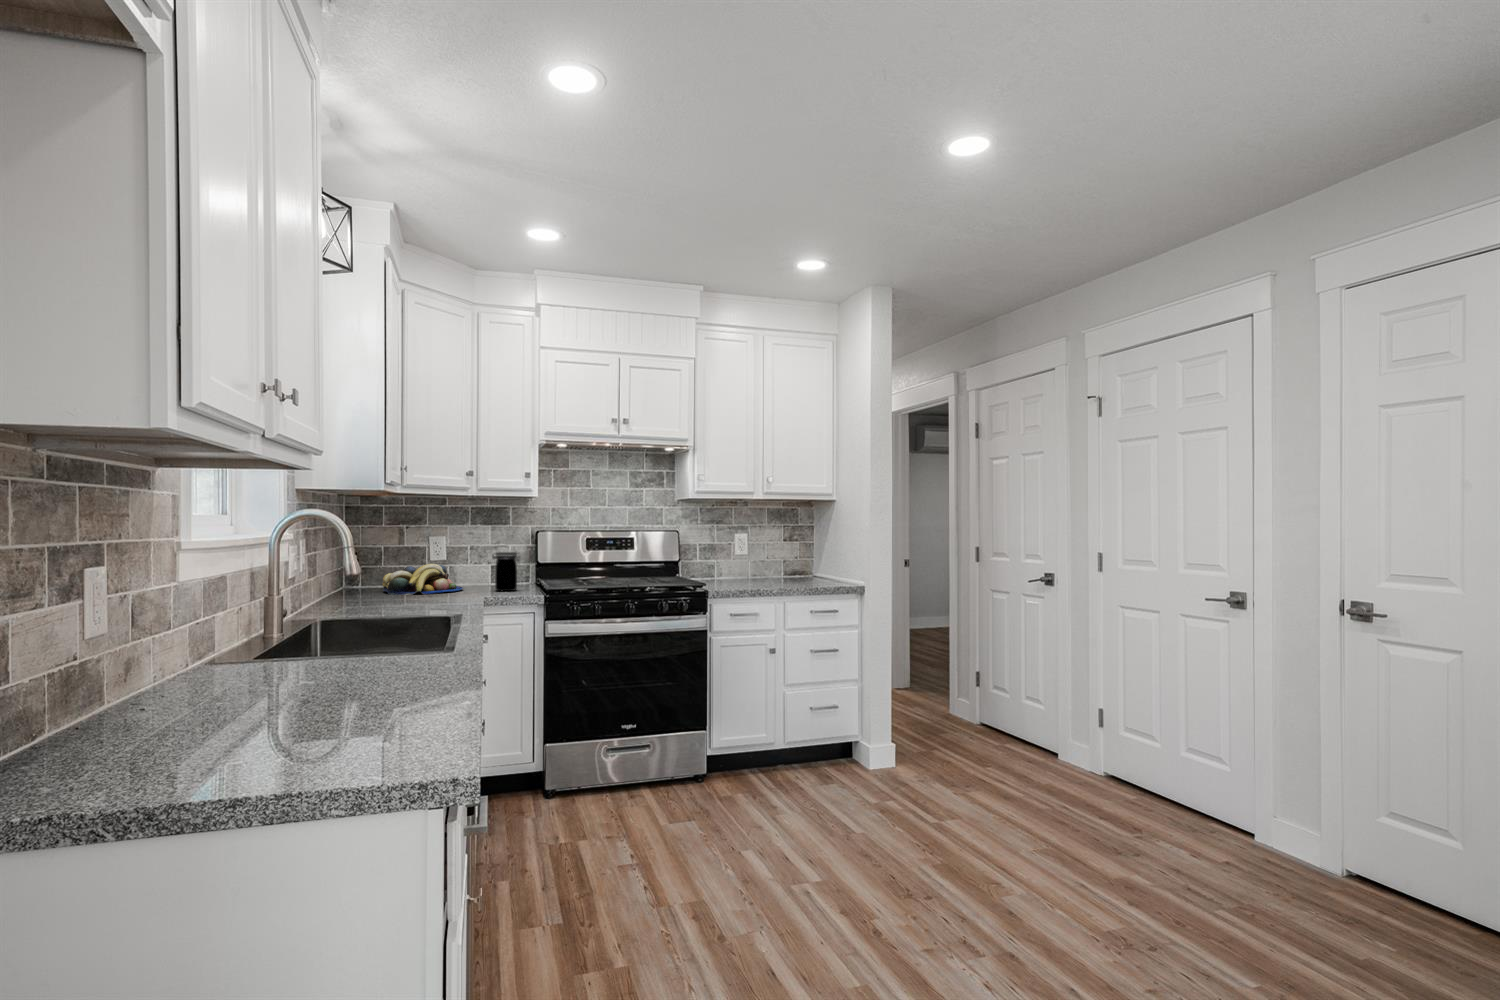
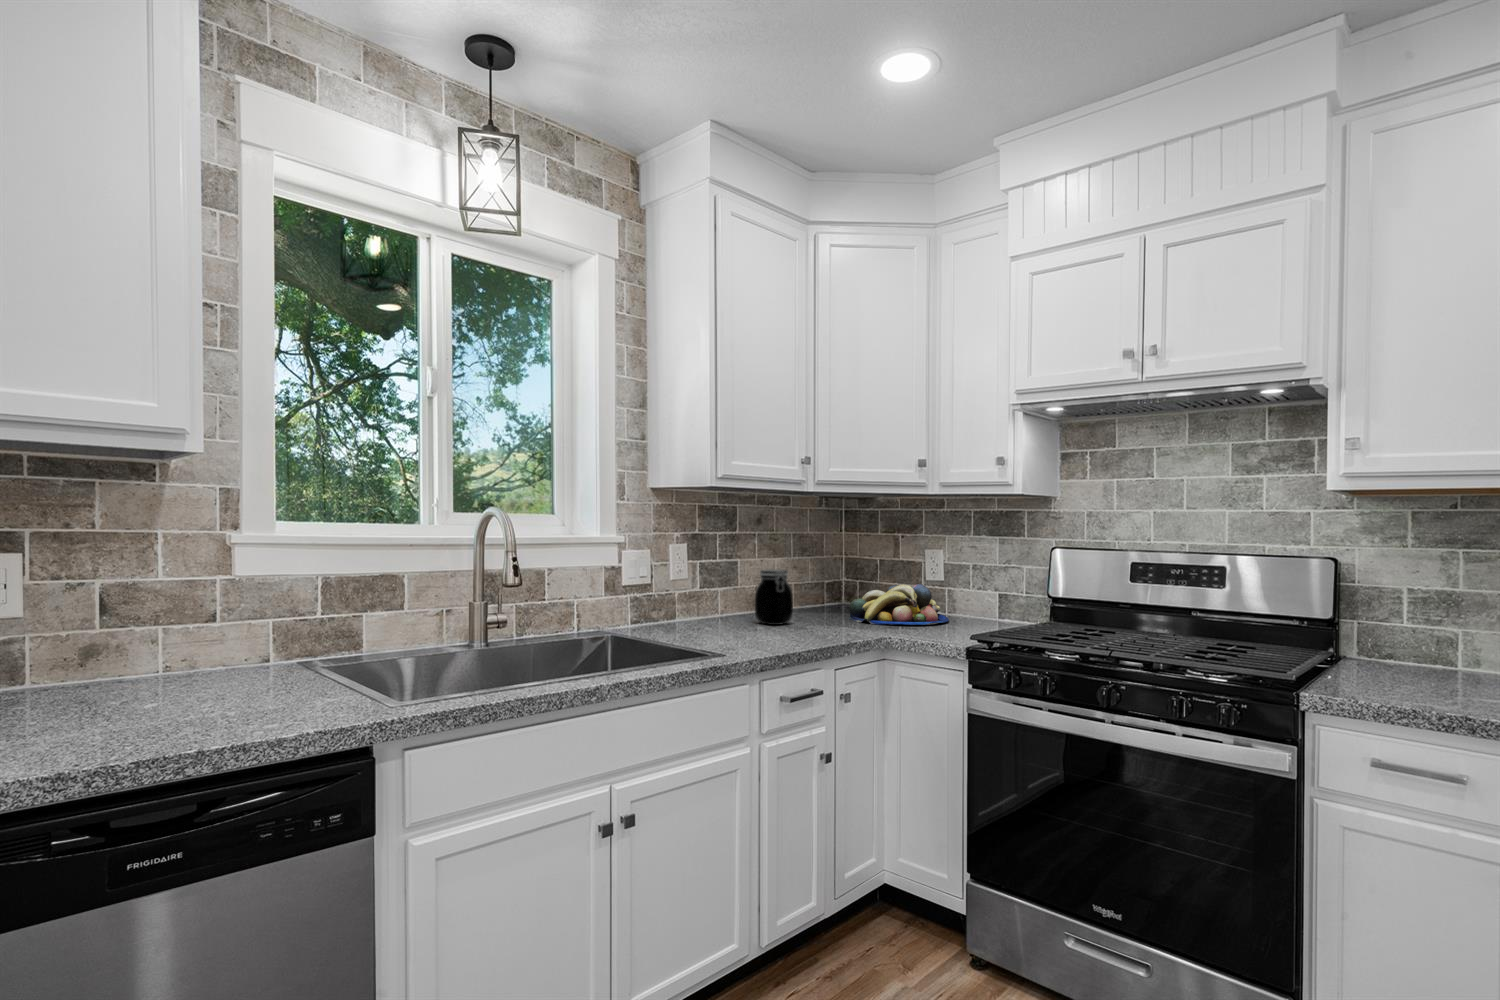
jar: present [492,552,520,591] -> present [755,569,793,625]

